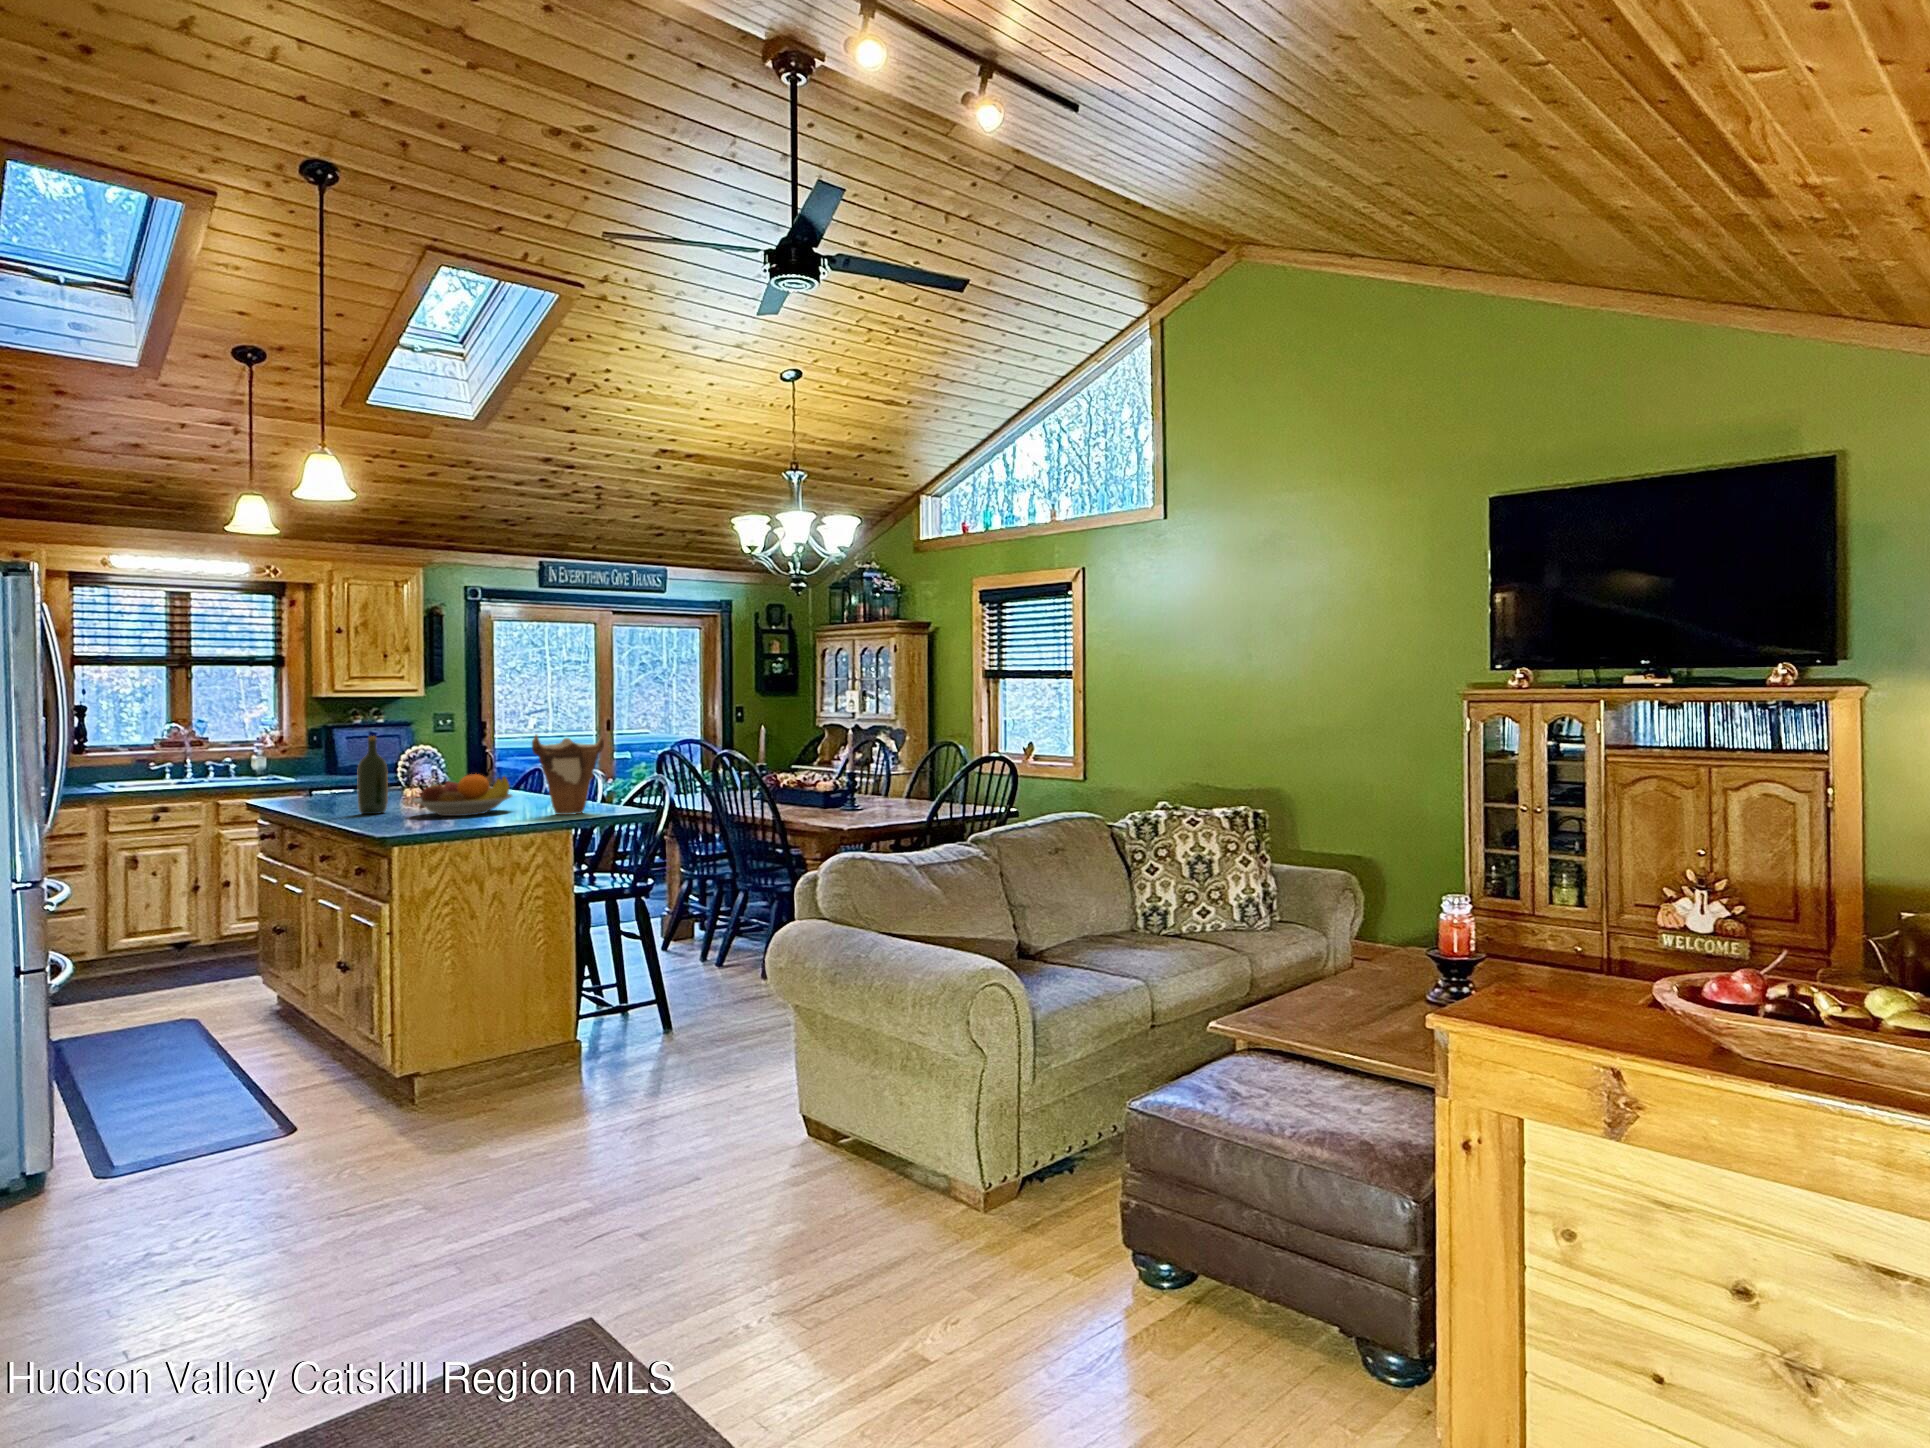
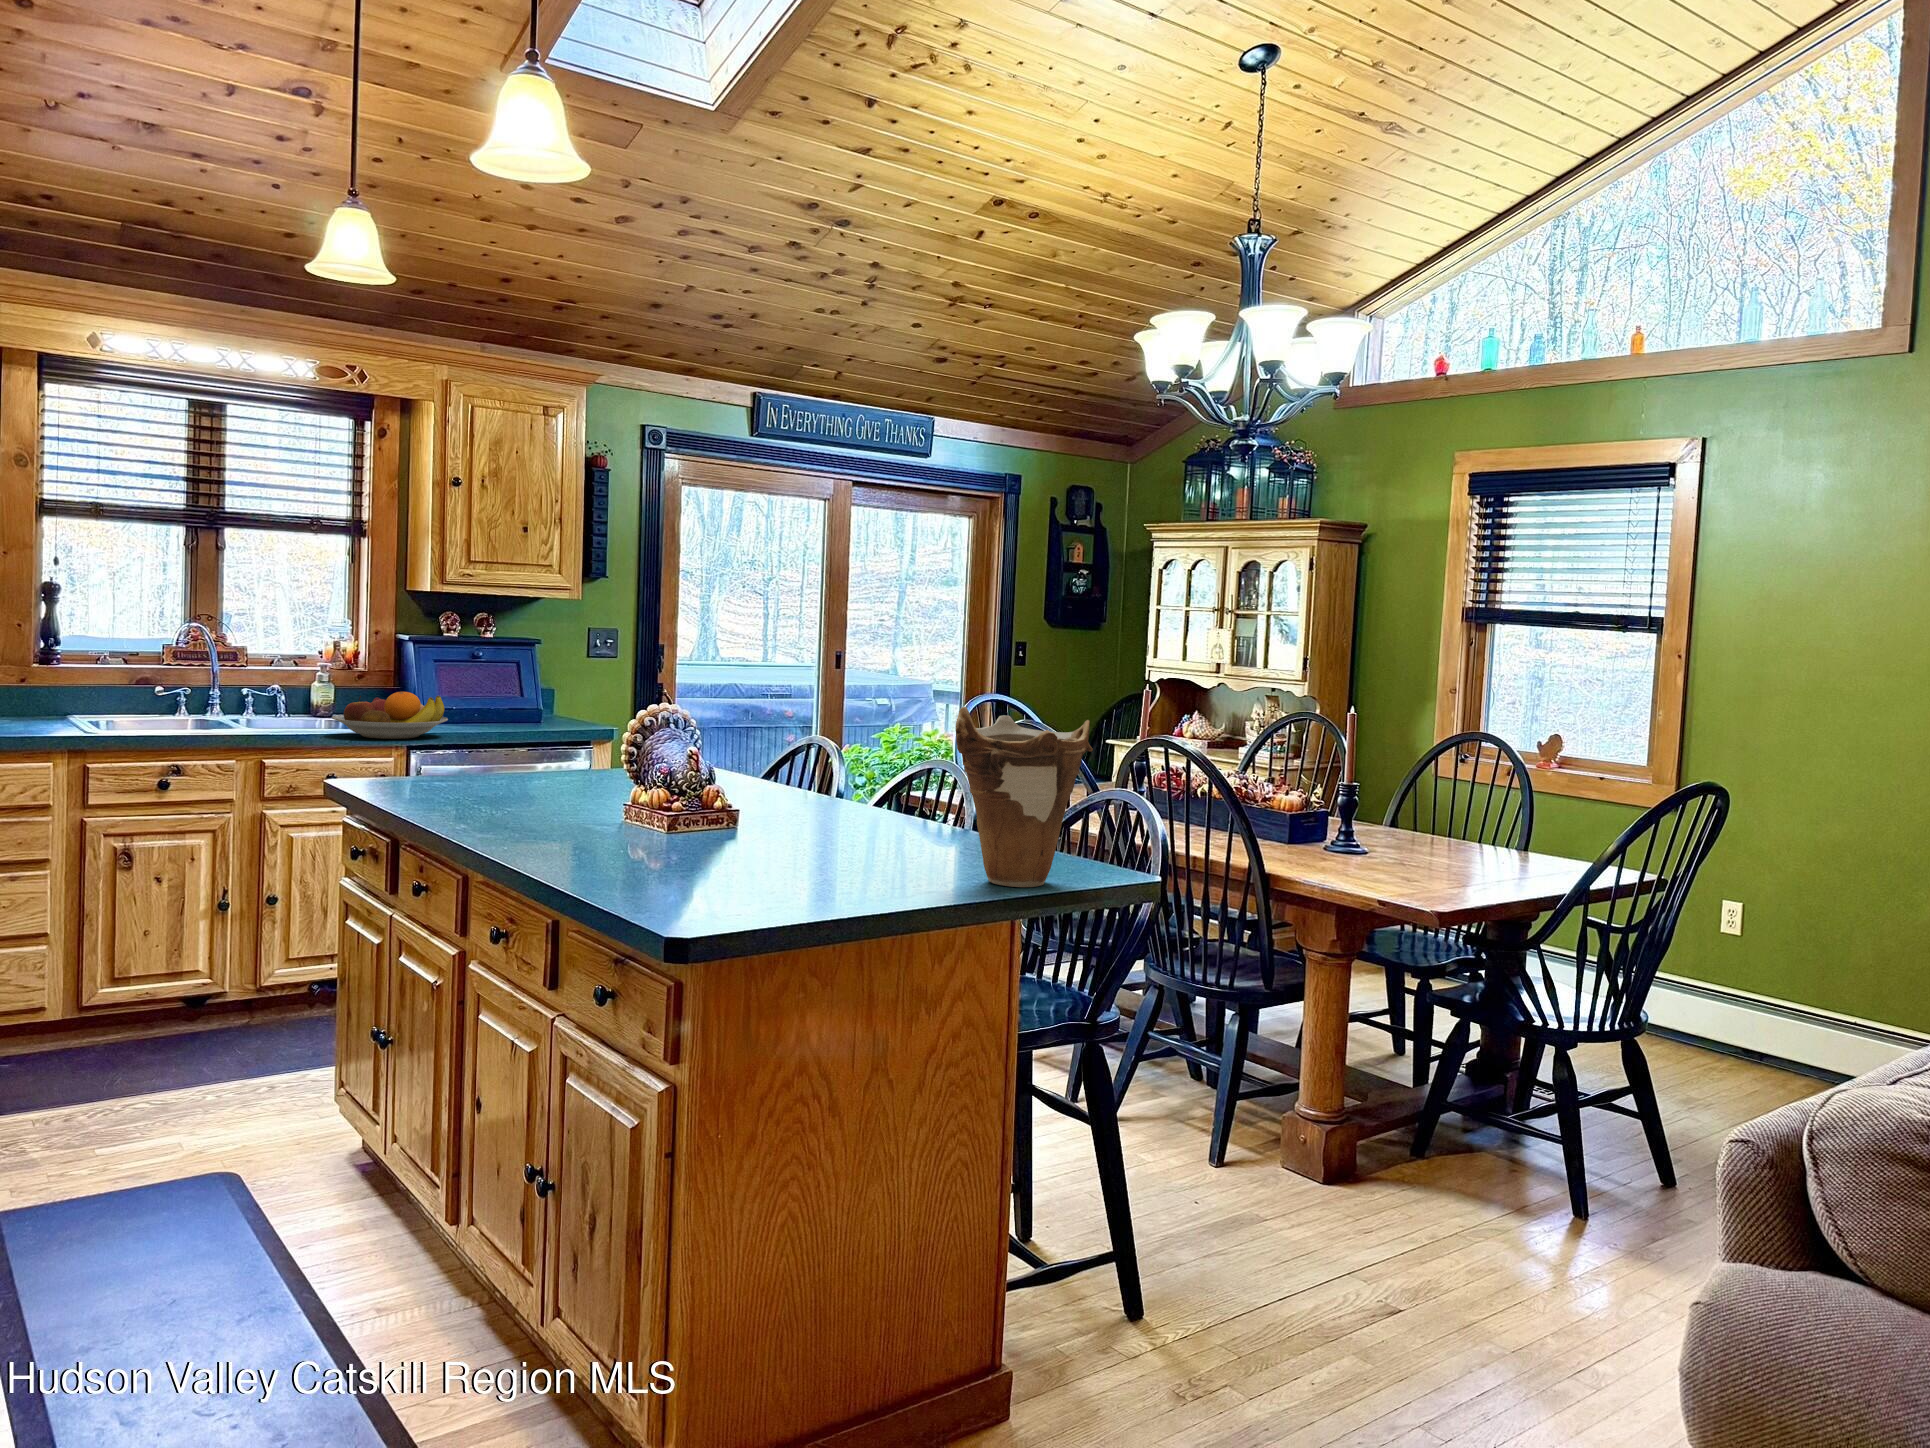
wine bottle: present [357,736,388,814] -> none [562,684,619,844]
fruit bowl: present [412,774,512,816] -> present [332,692,448,739]

